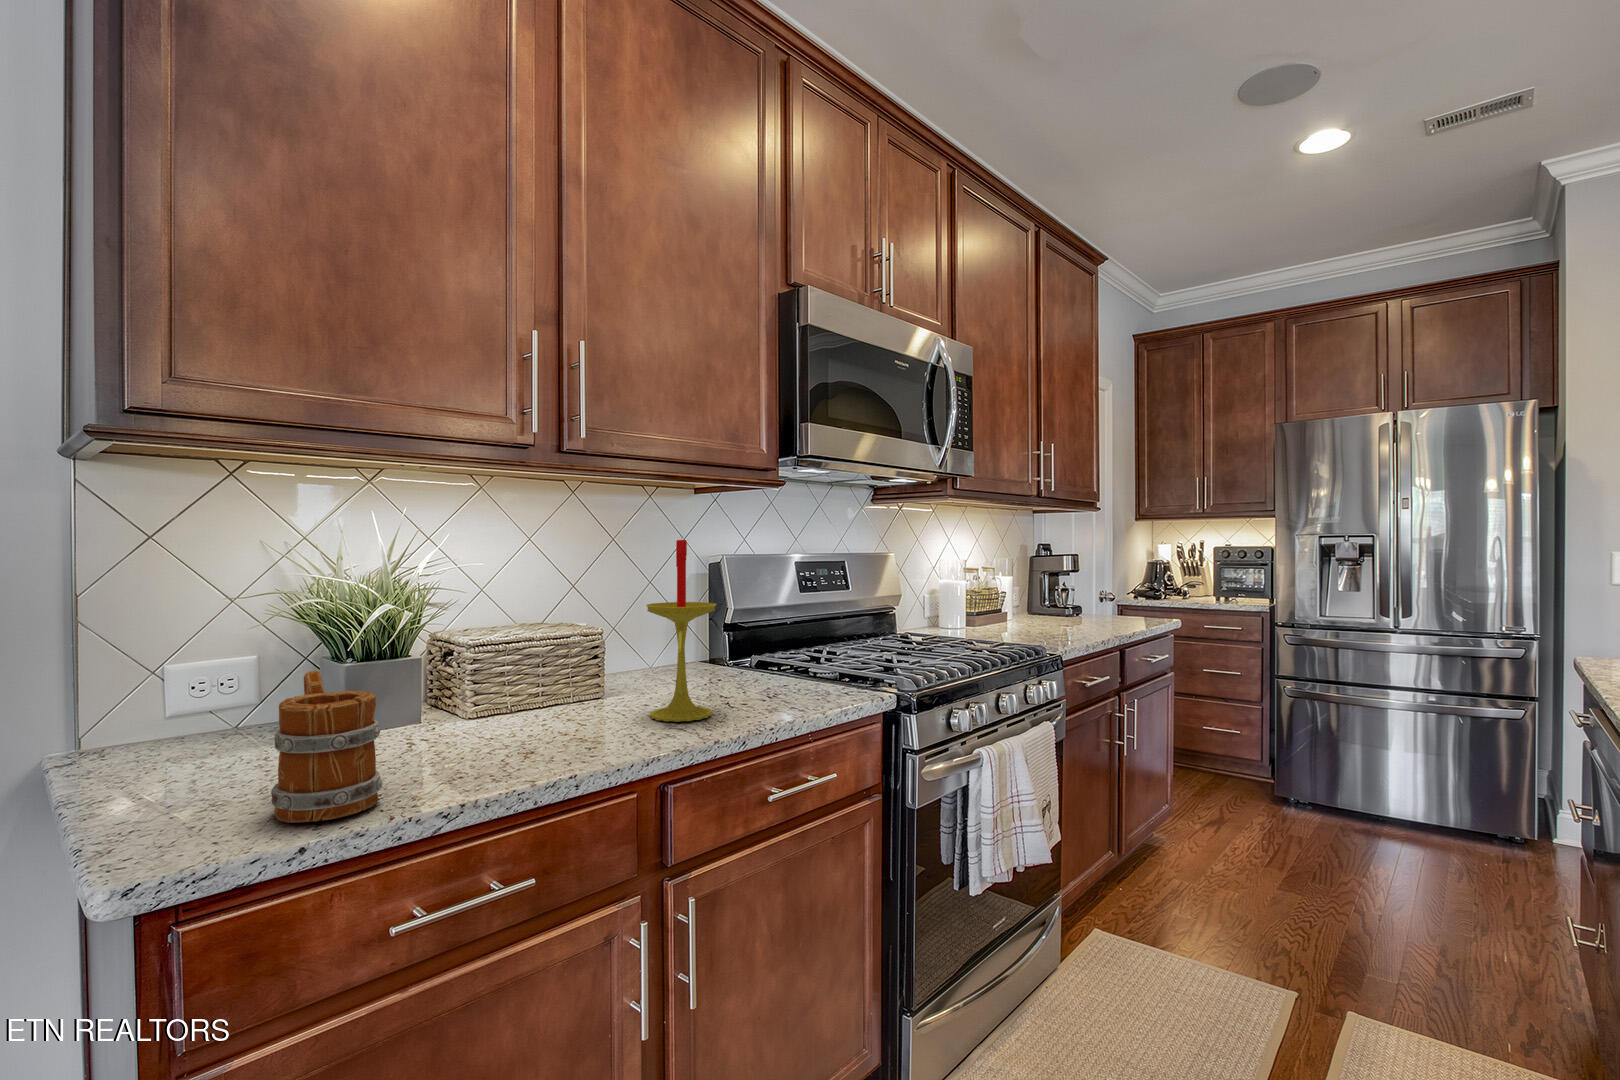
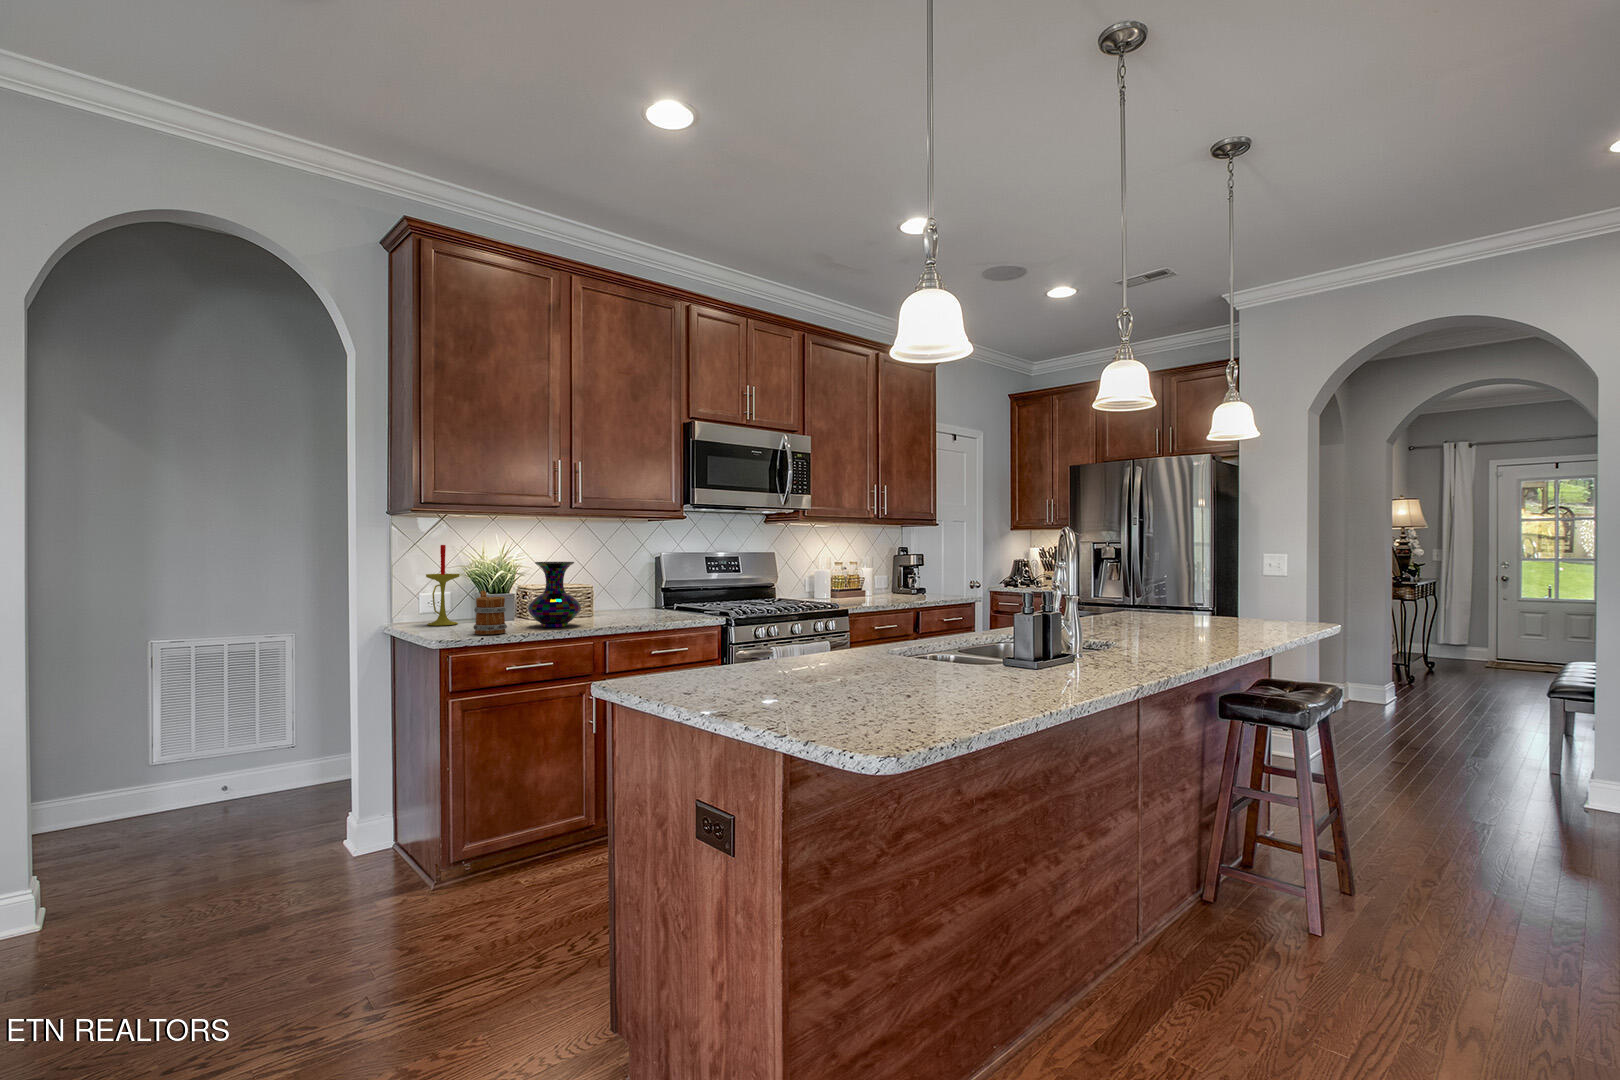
candle: present [646,540,716,722] -> present [426,545,460,625]
vase: none [450,580,596,760] -> present [527,562,581,627]

